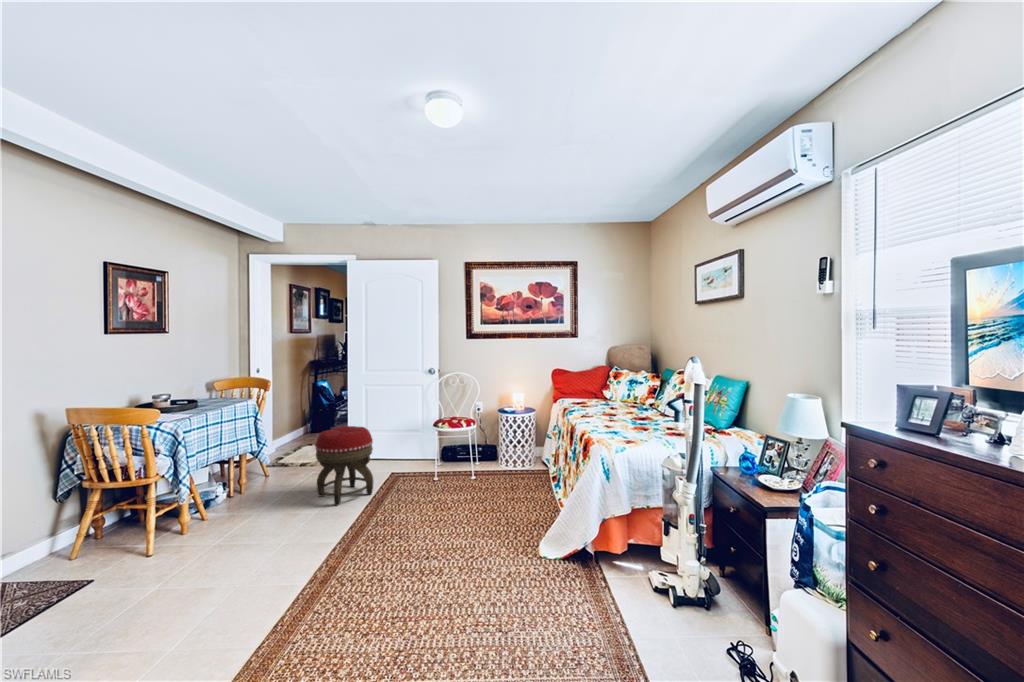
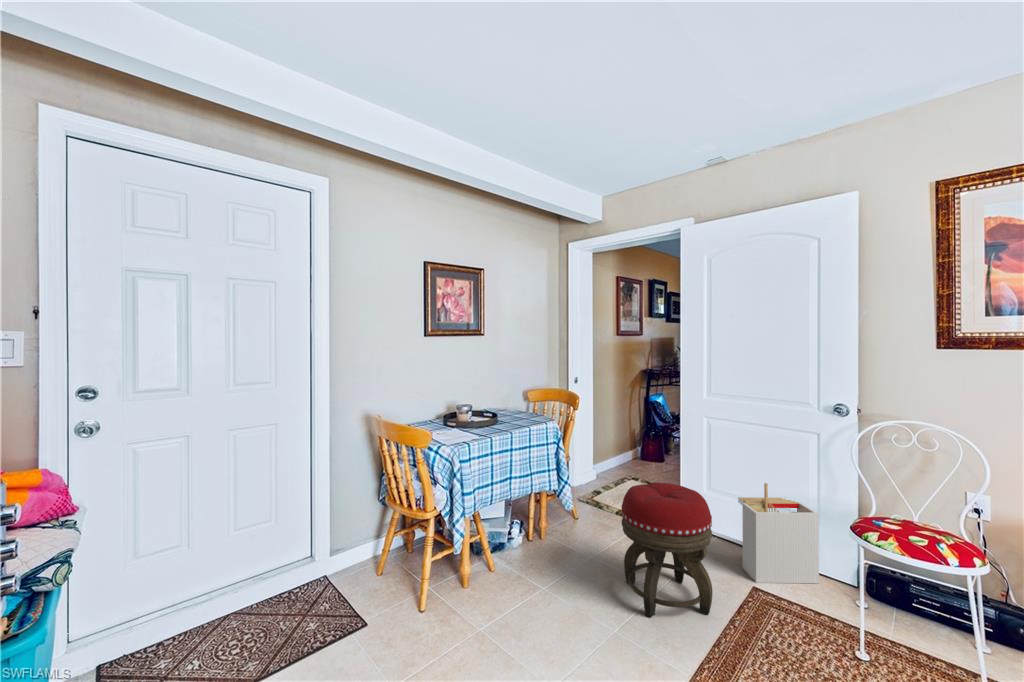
storage bin: none [385,419,427,475] -> present [738,483,819,583]

